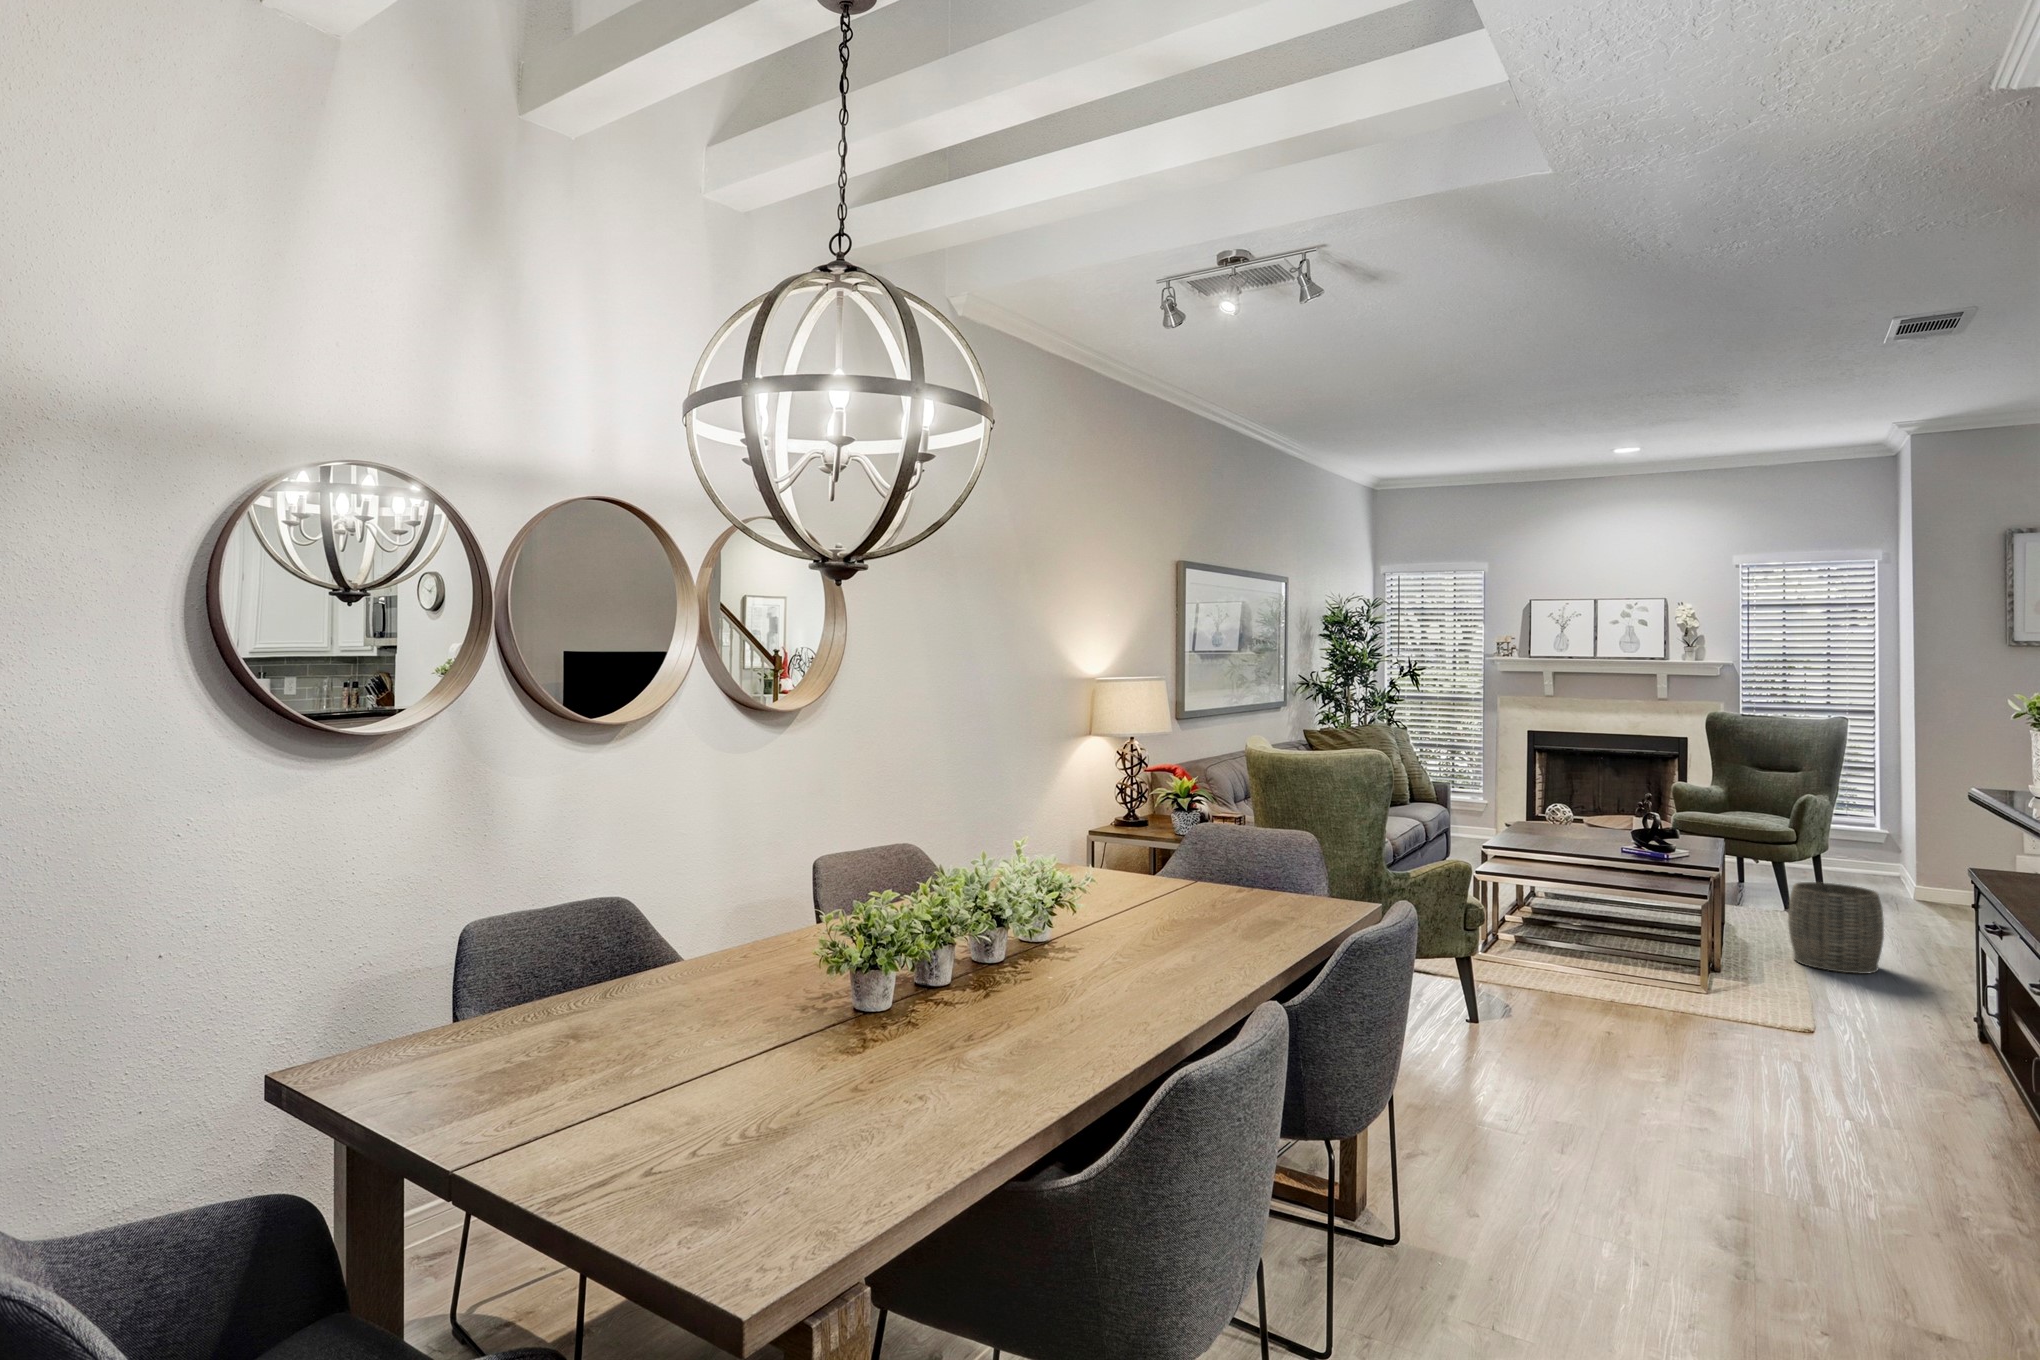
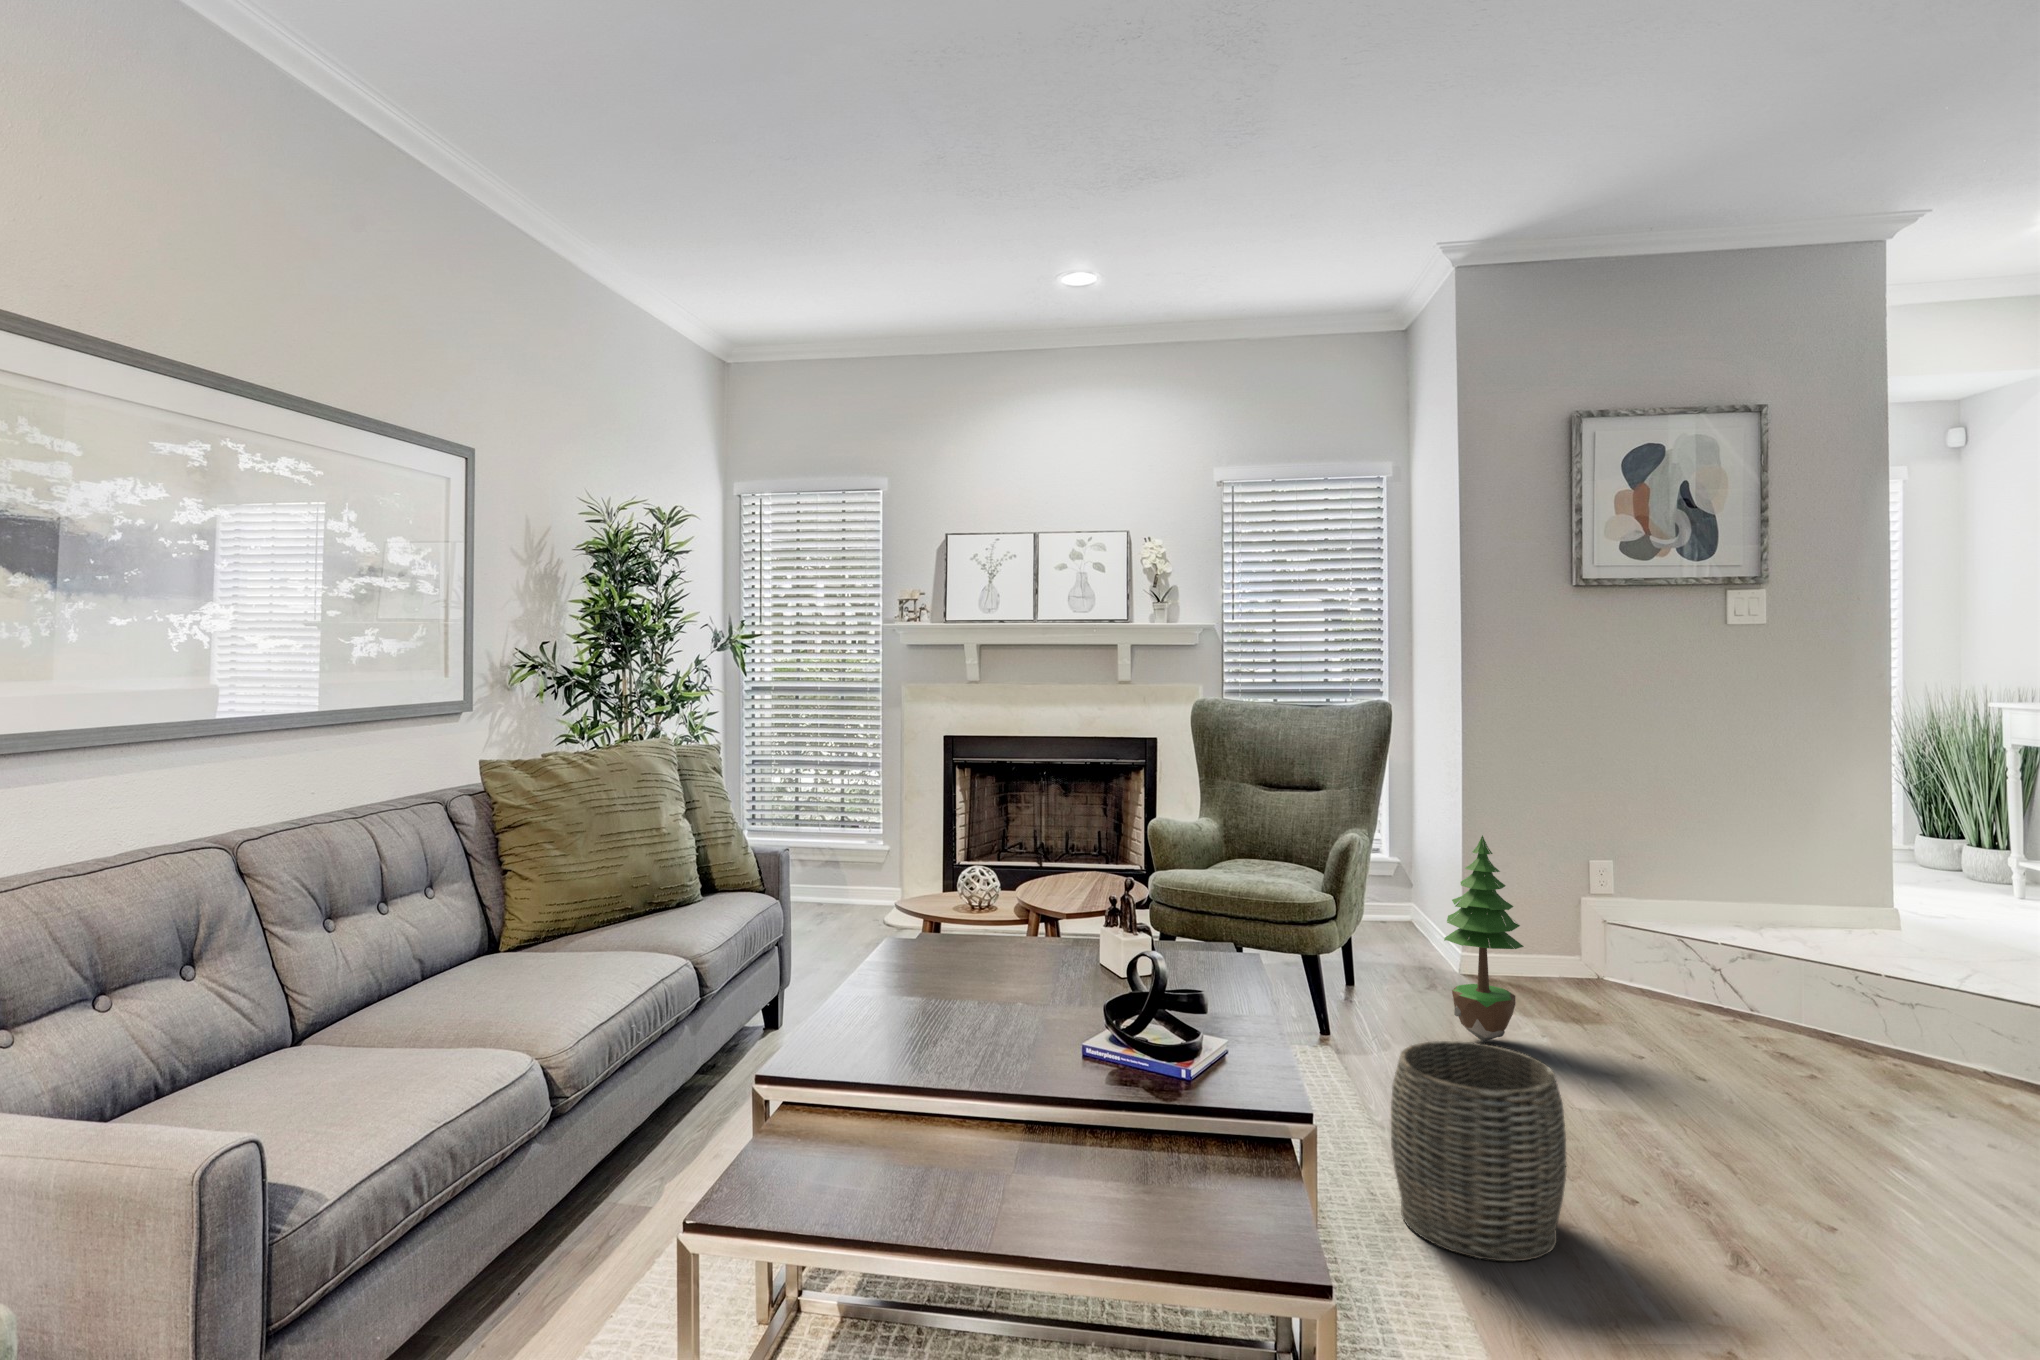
potted tree: none [1872,798,1929,922] -> present [1444,835,1524,1042]

